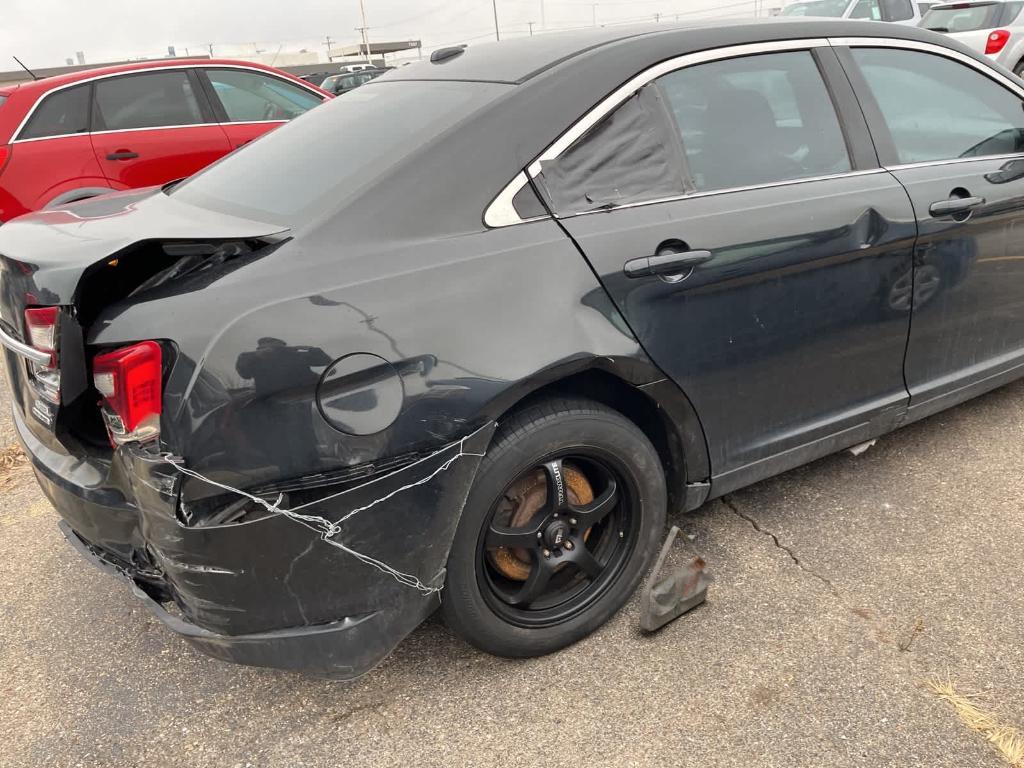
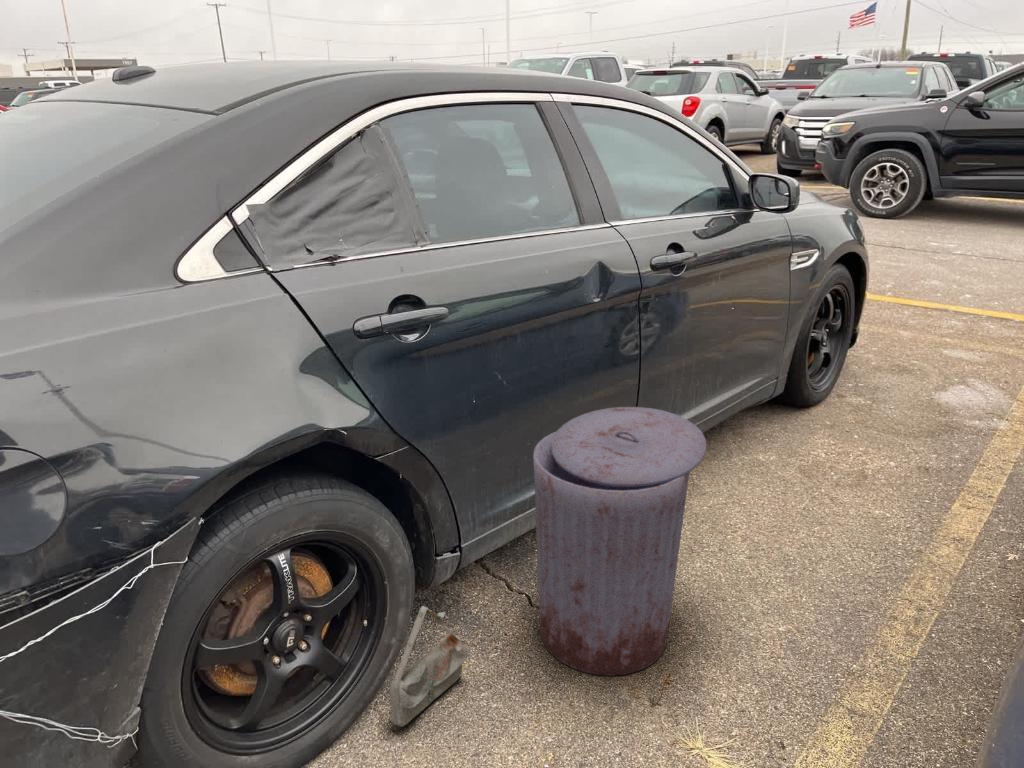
trash can: none [786,356,977,619] -> present [533,407,706,676]

